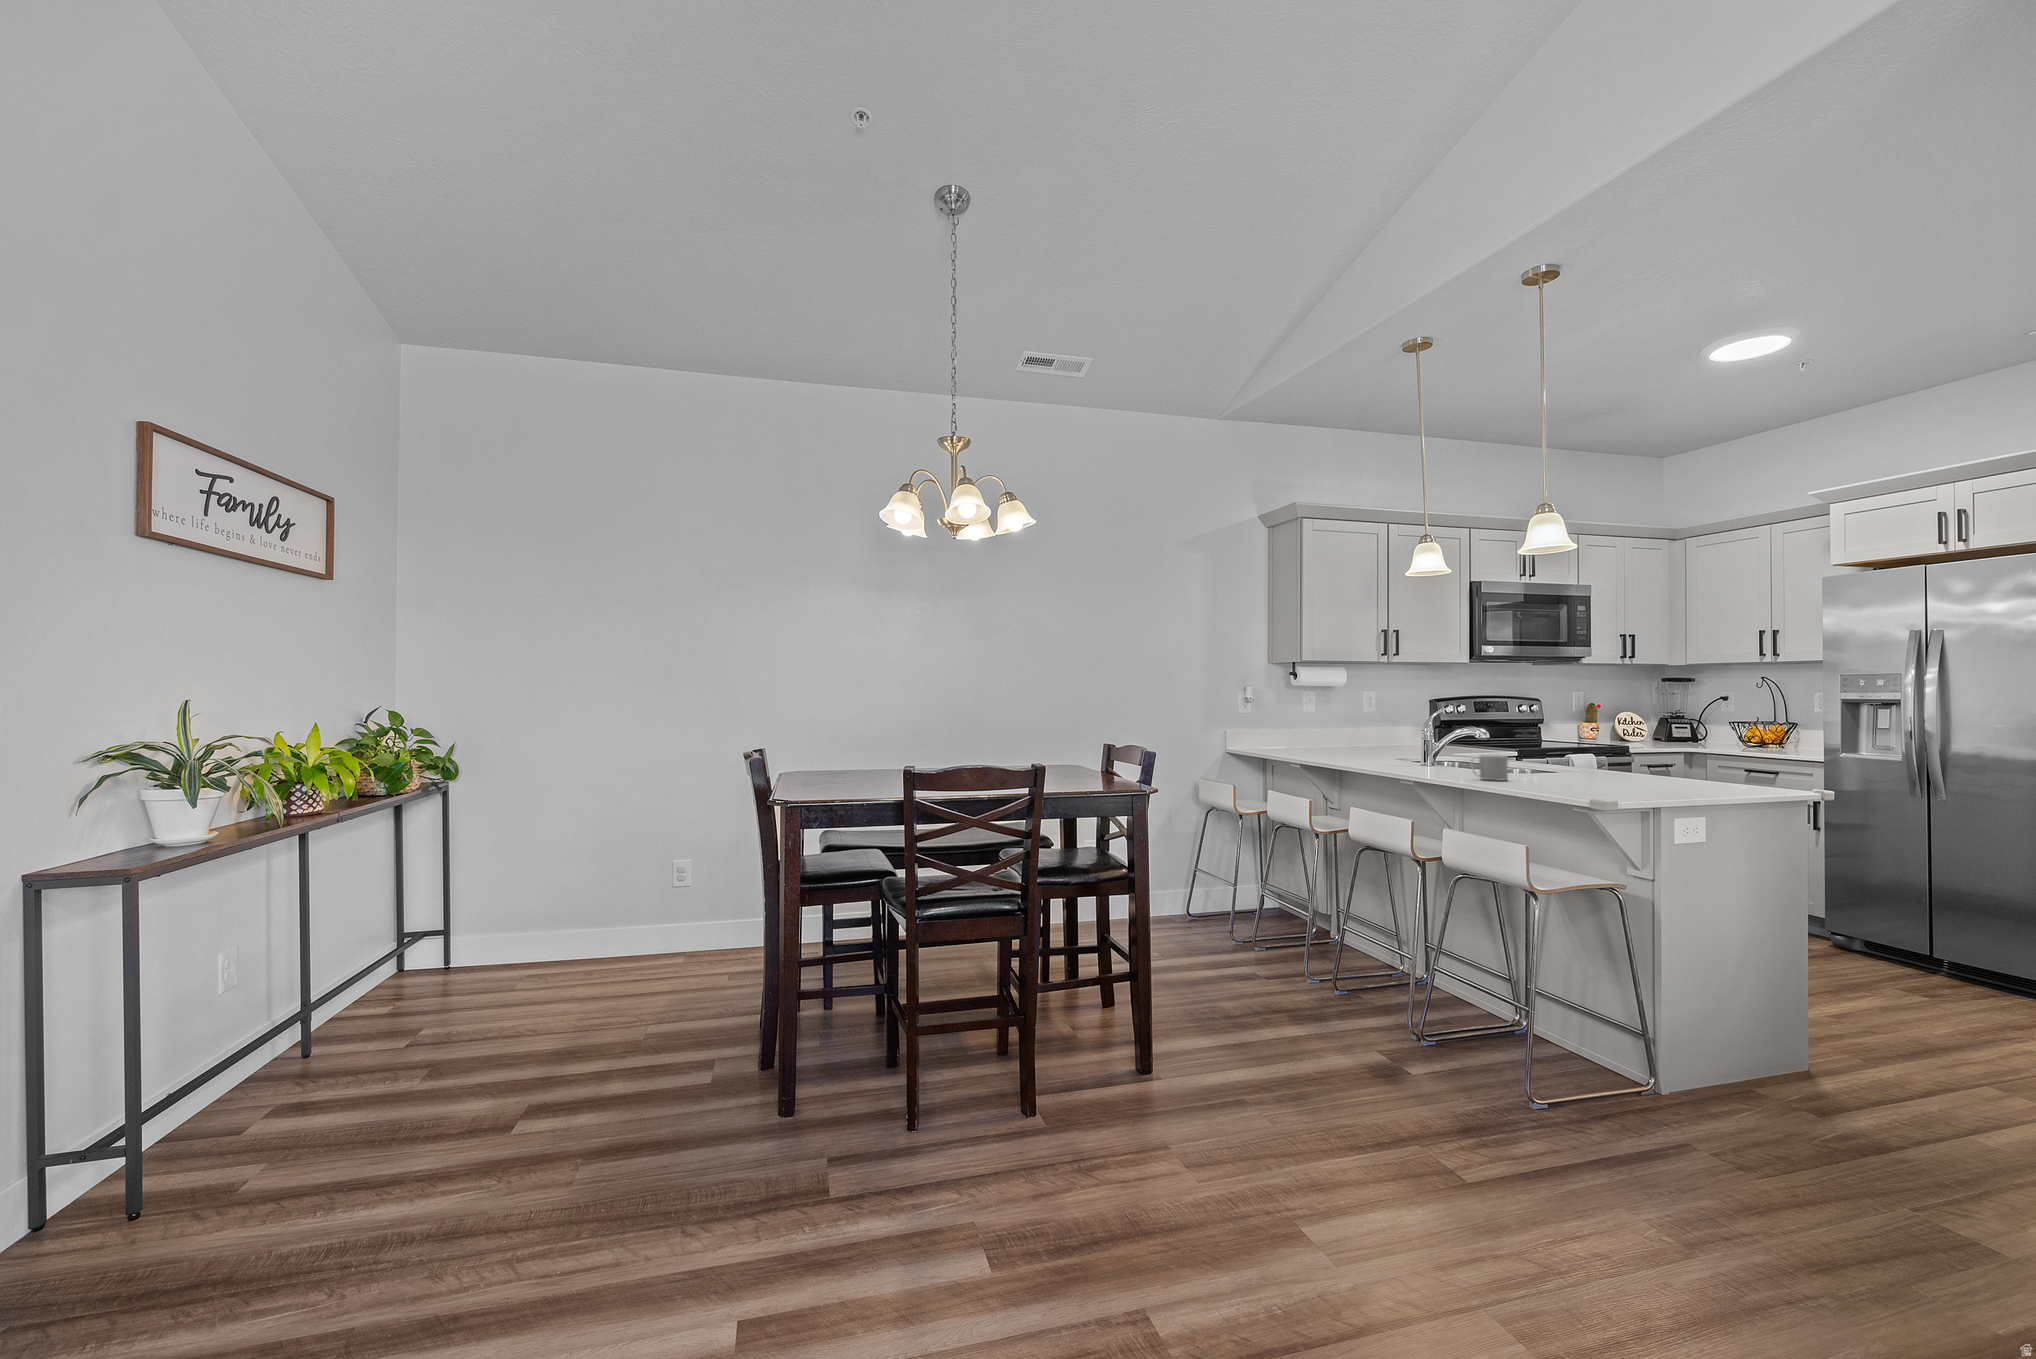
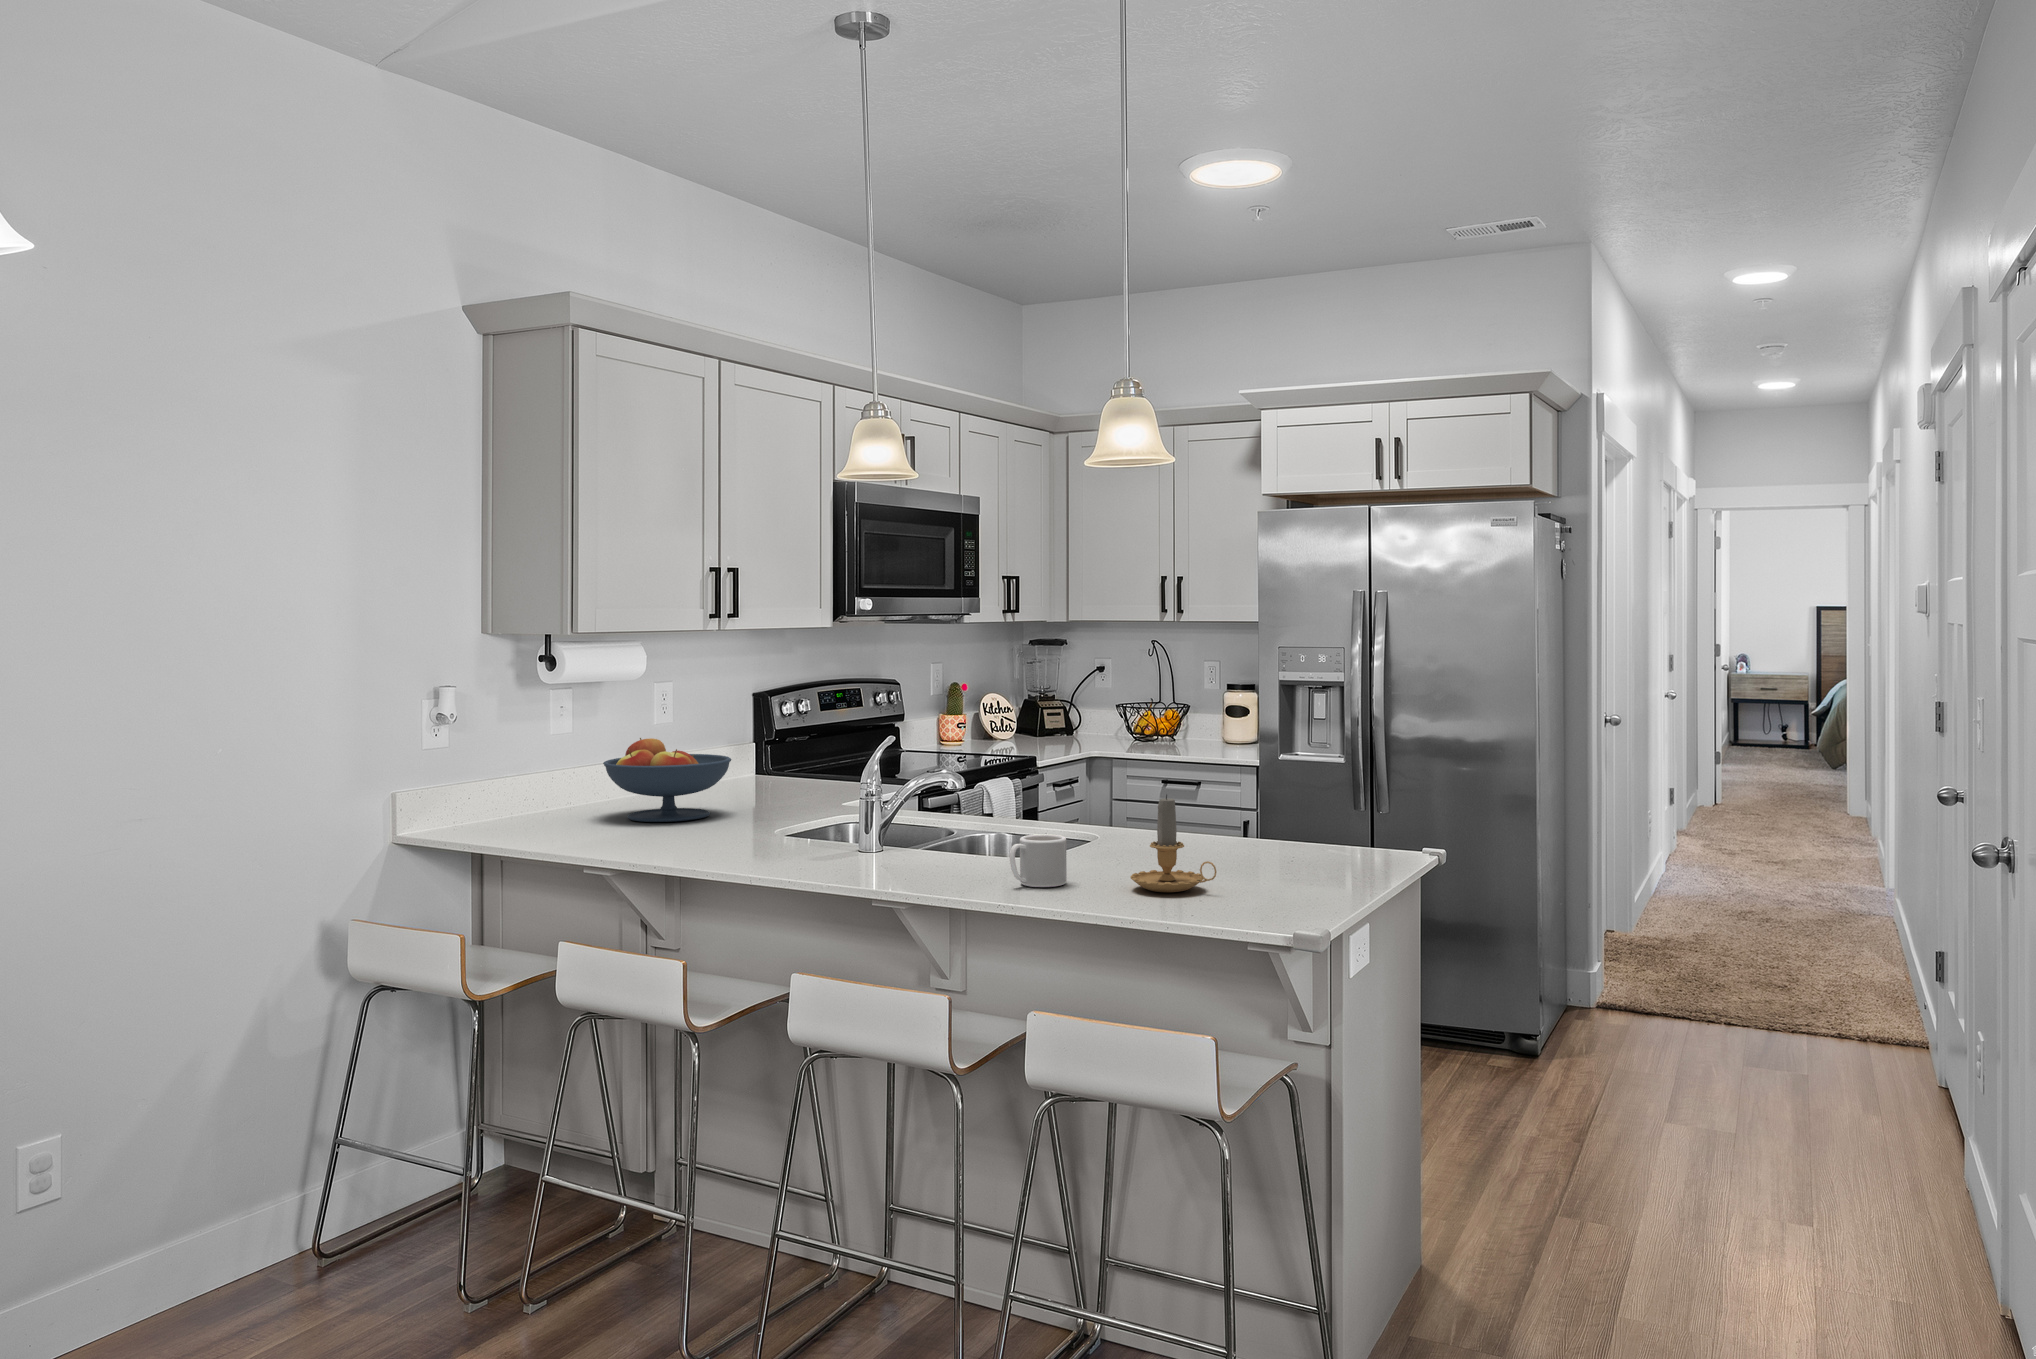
fruit bowl: none [1321,716,1387,756] -> present [603,738,731,822]
candle: none [1538,732,1587,786] -> present [1130,795,1217,892]

